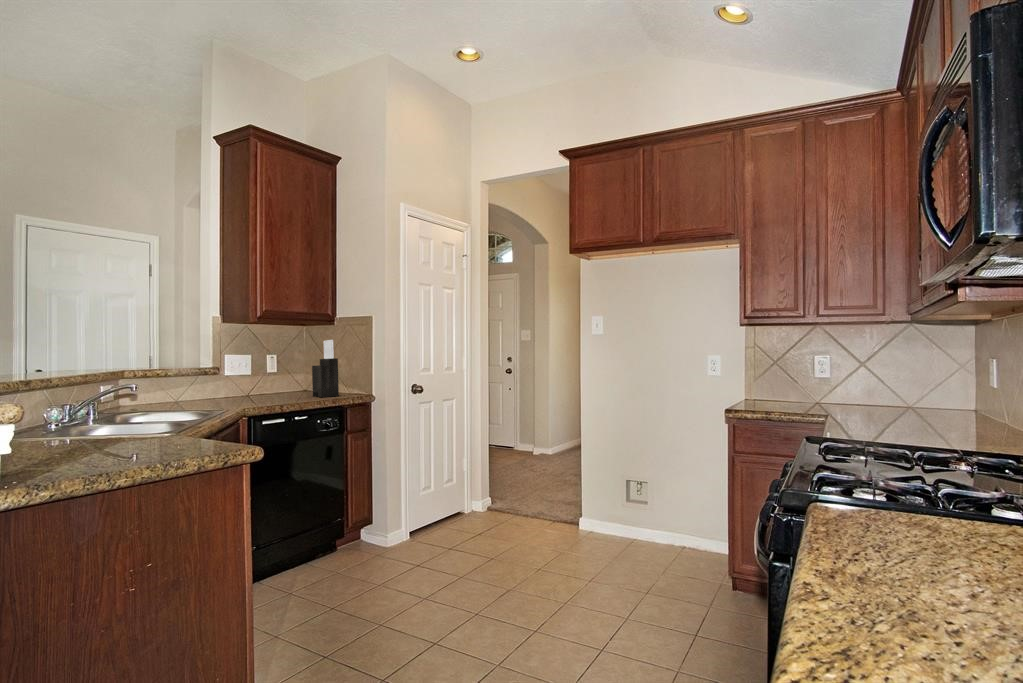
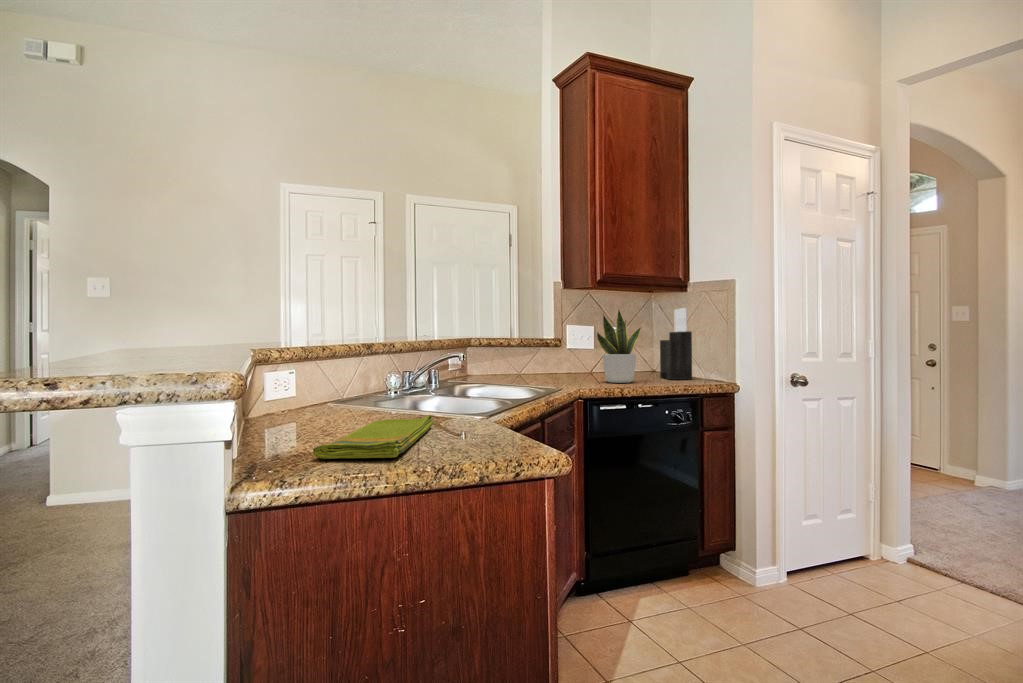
potted plant: none [258,339,298,403] -> present [597,309,641,383]
dish towel: none [43,436,130,472] -> present [313,415,433,459]

